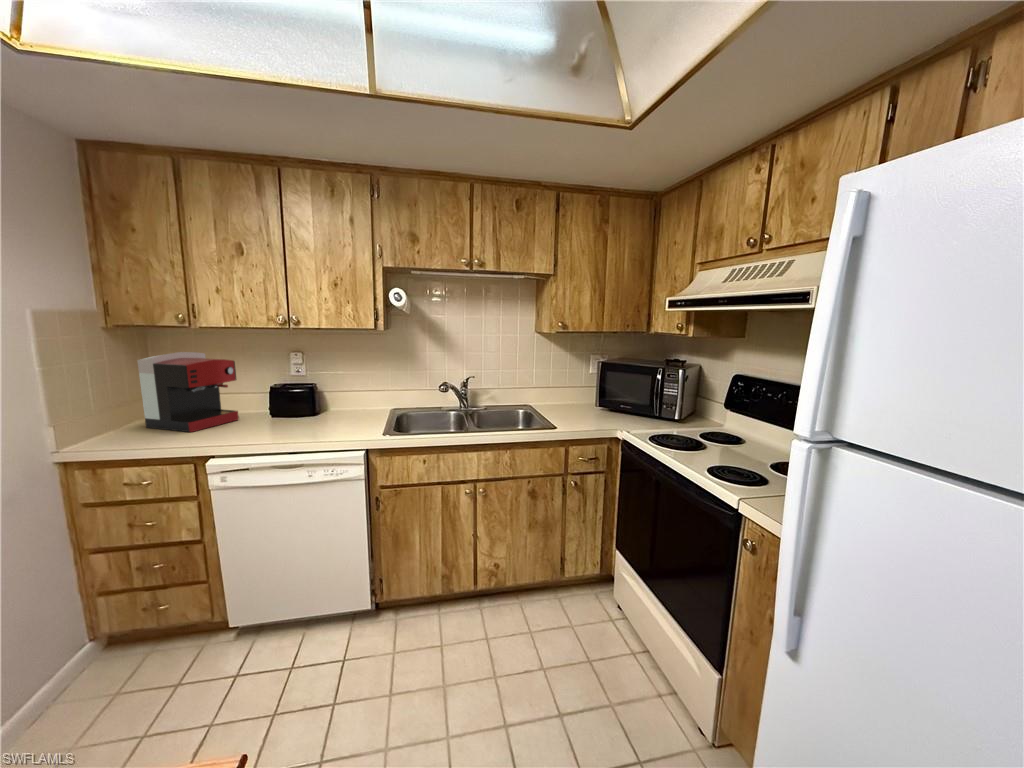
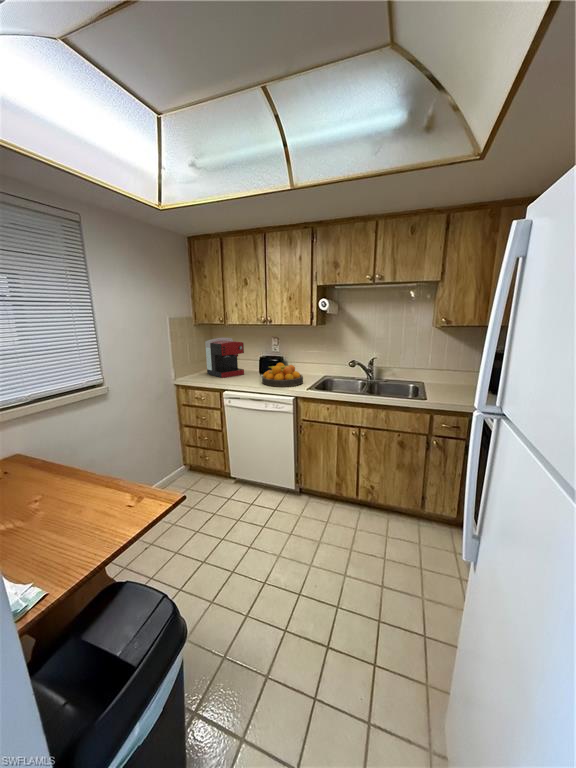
fruit bowl: none [290,393,368,437] -> present [262,363,303,387]

